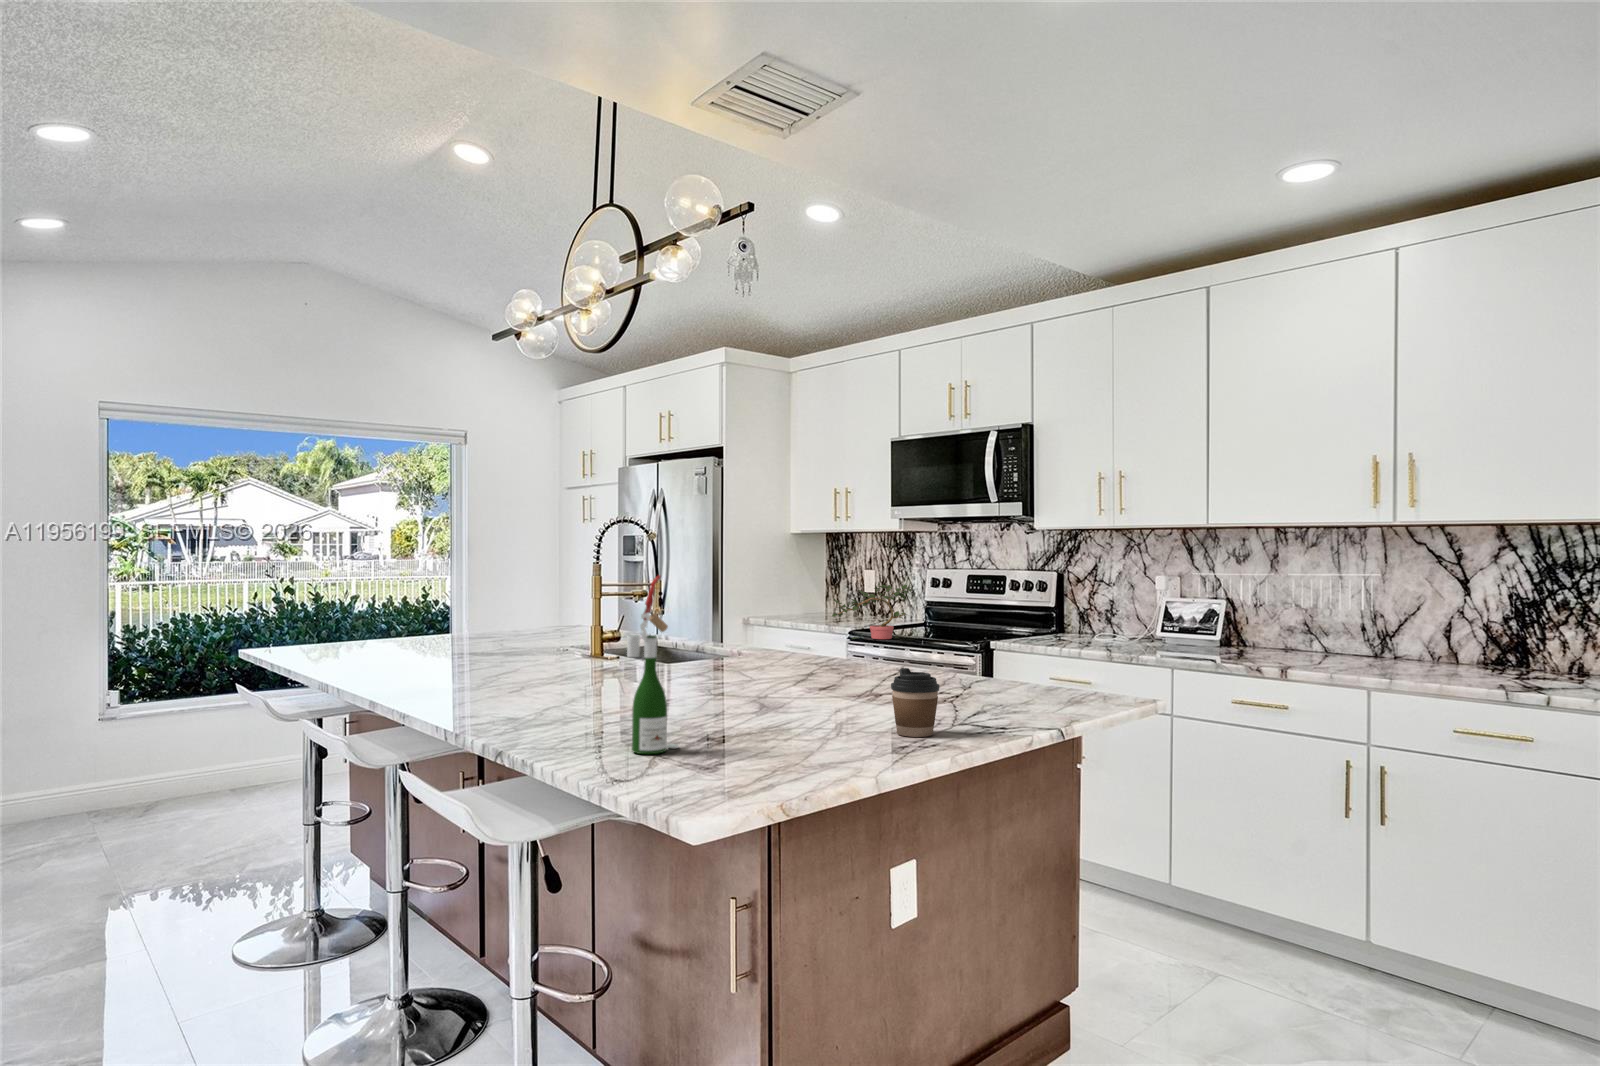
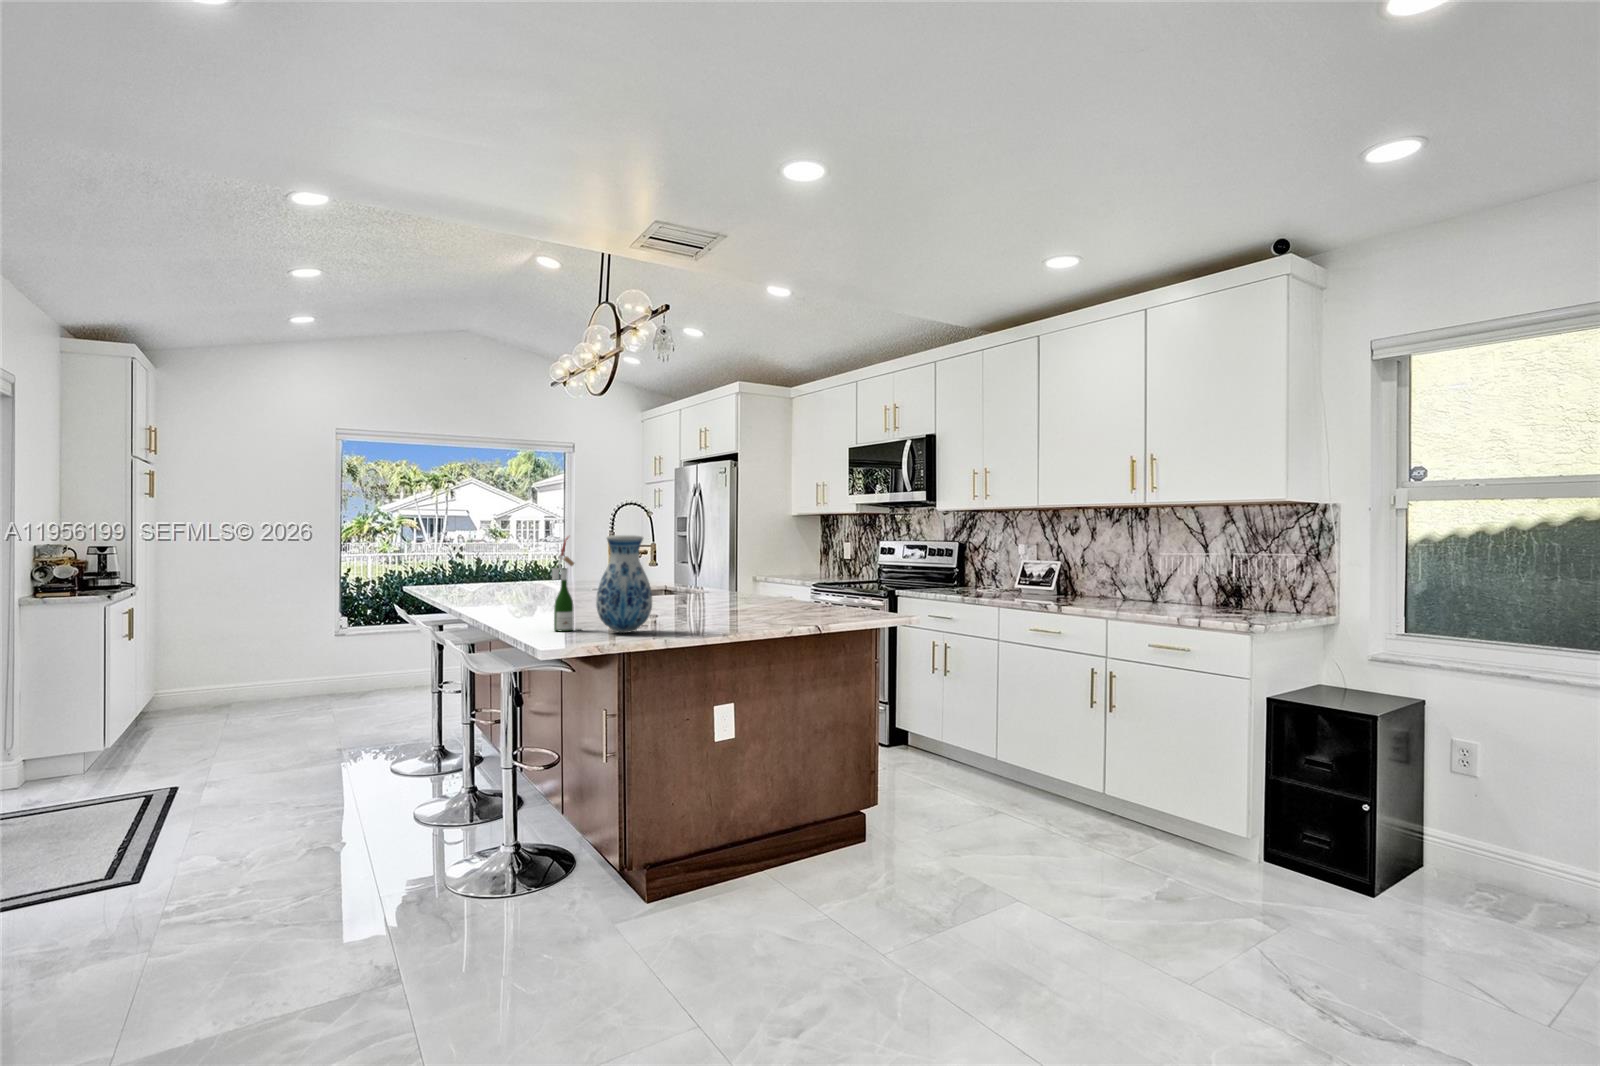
vase: none [722,576,822,756] -> present [596,535,652,633]
potted plant: present [832,583,913,639] -> none [795,549,854,589]
coffee cup: present [891,668,940,737] -> none [709,590,737,628]

